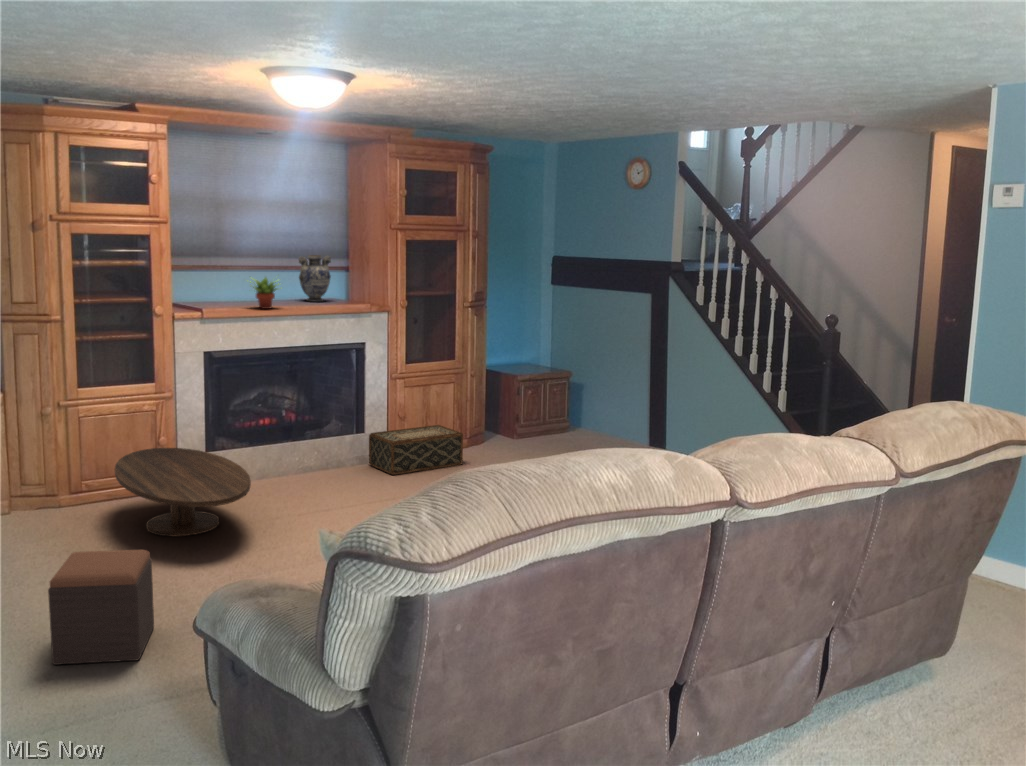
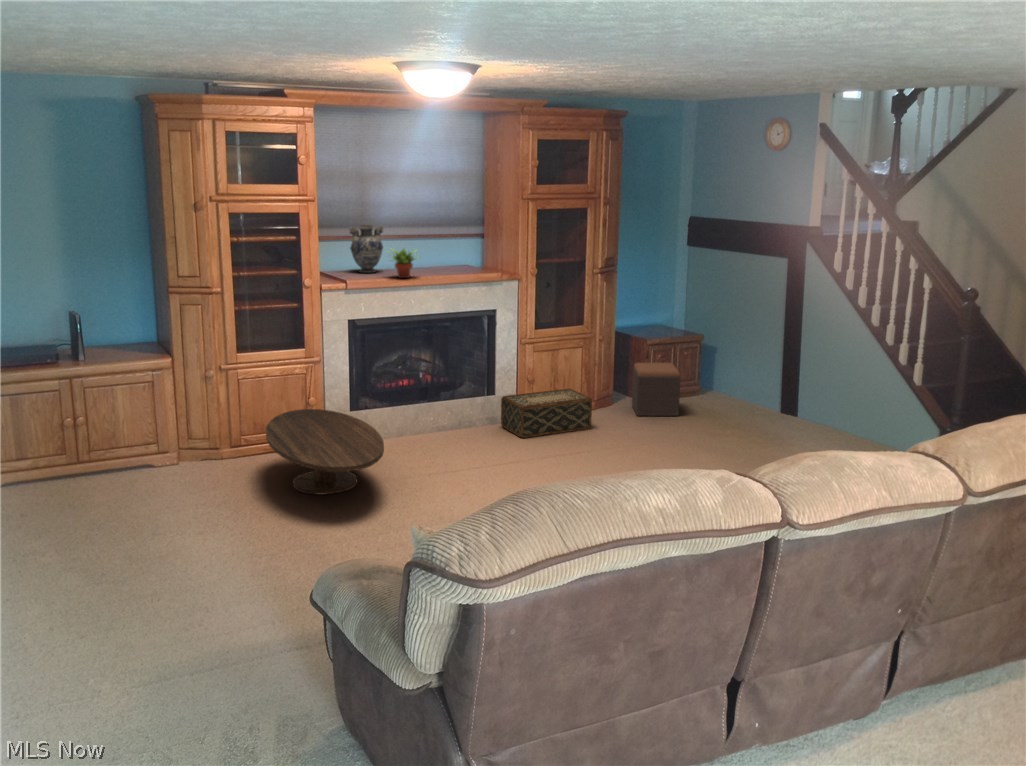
decorative vase: present [299,255,331,302] -> present [350,225,383,273]
footstool: present [48,550,154,665] -> present [632,363,681,416]

